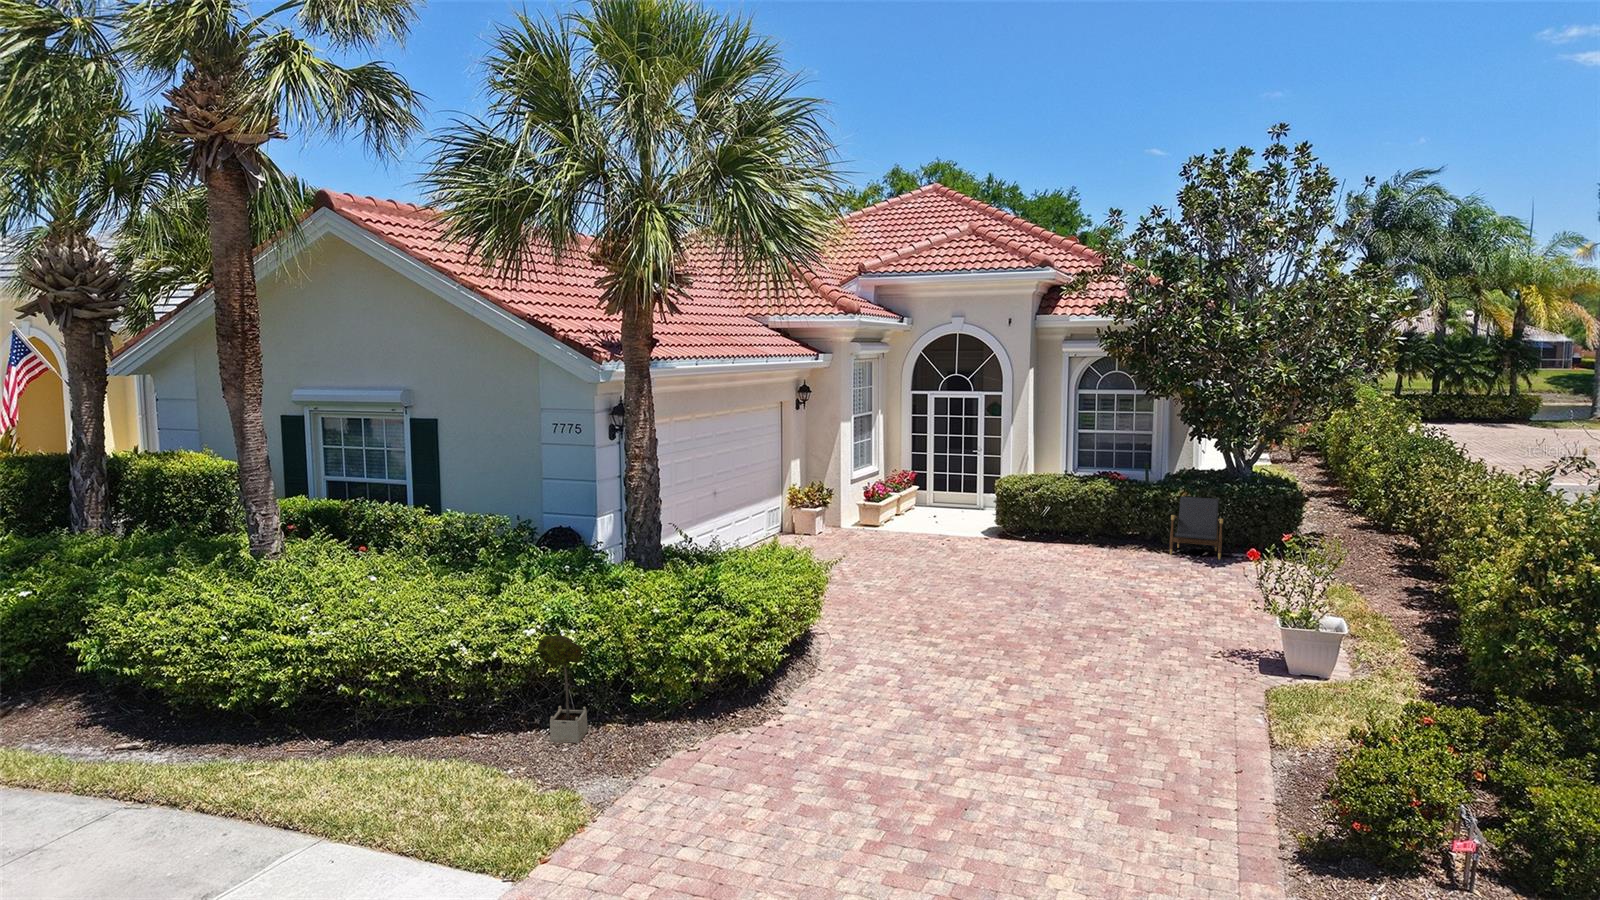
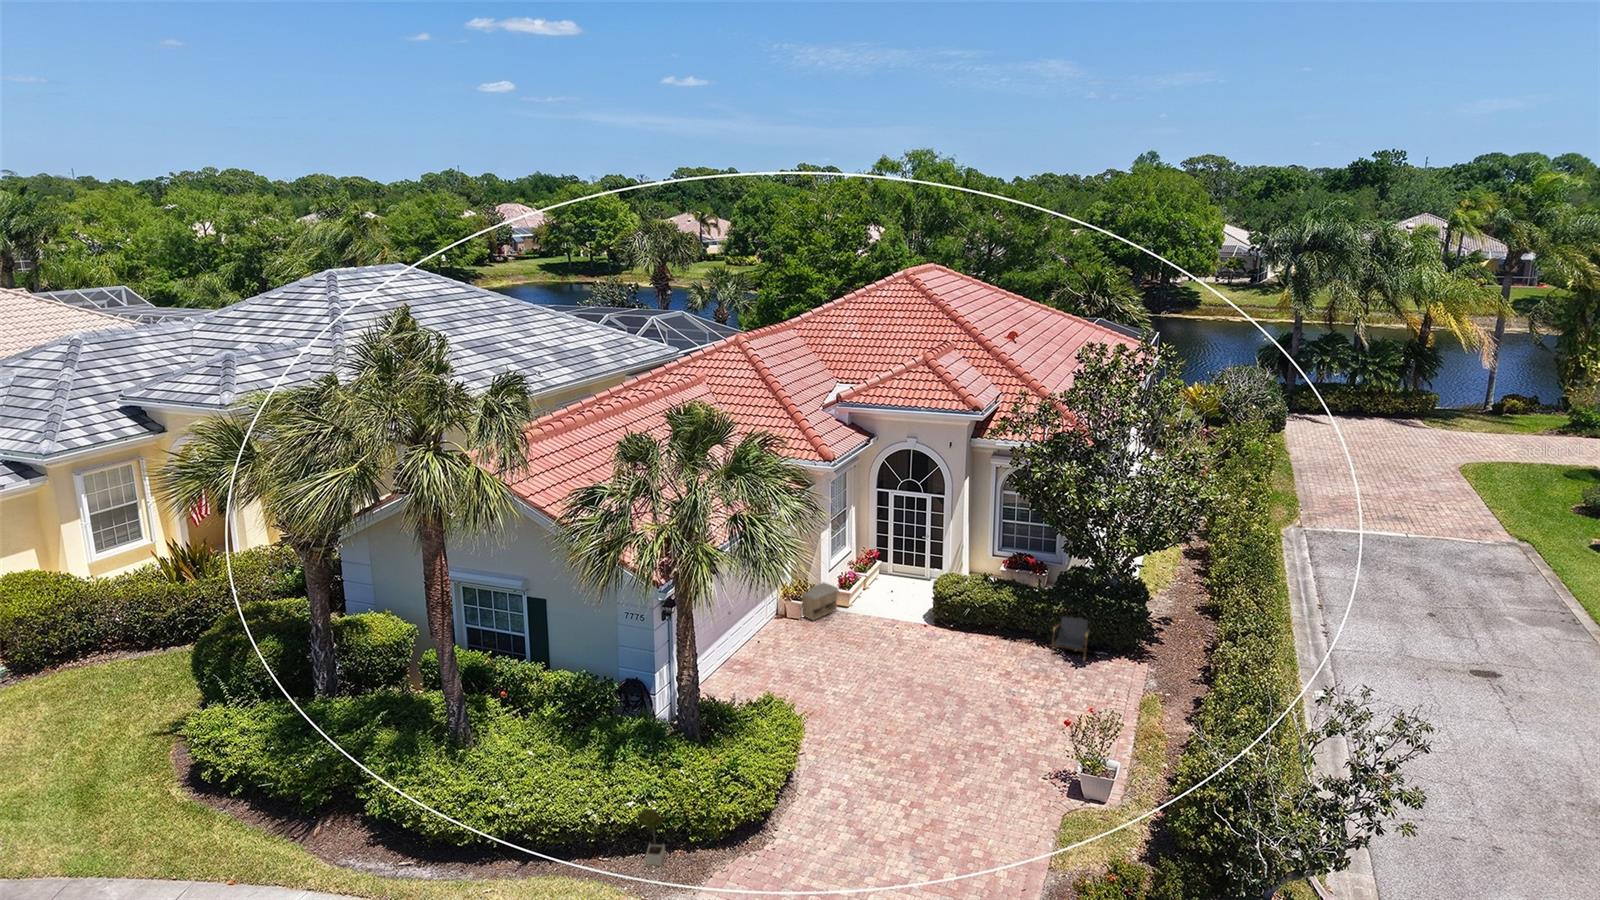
storage bench: none [815,490,868,534] -> present [802,582,838,621]

